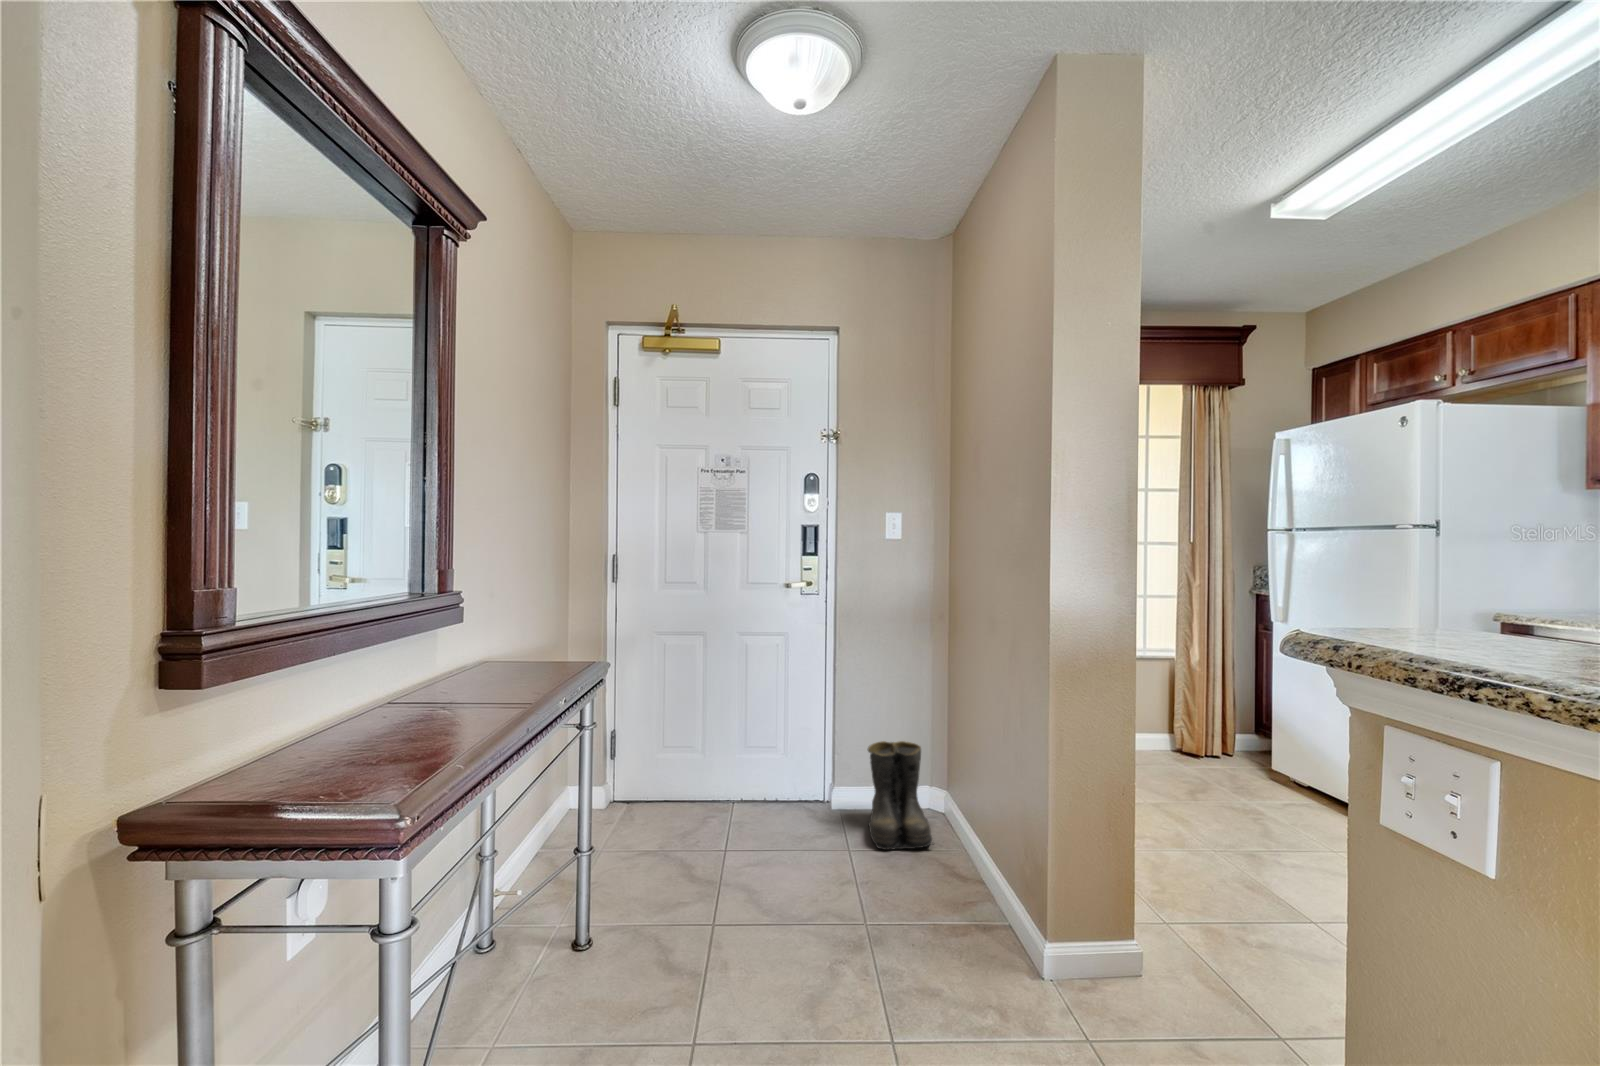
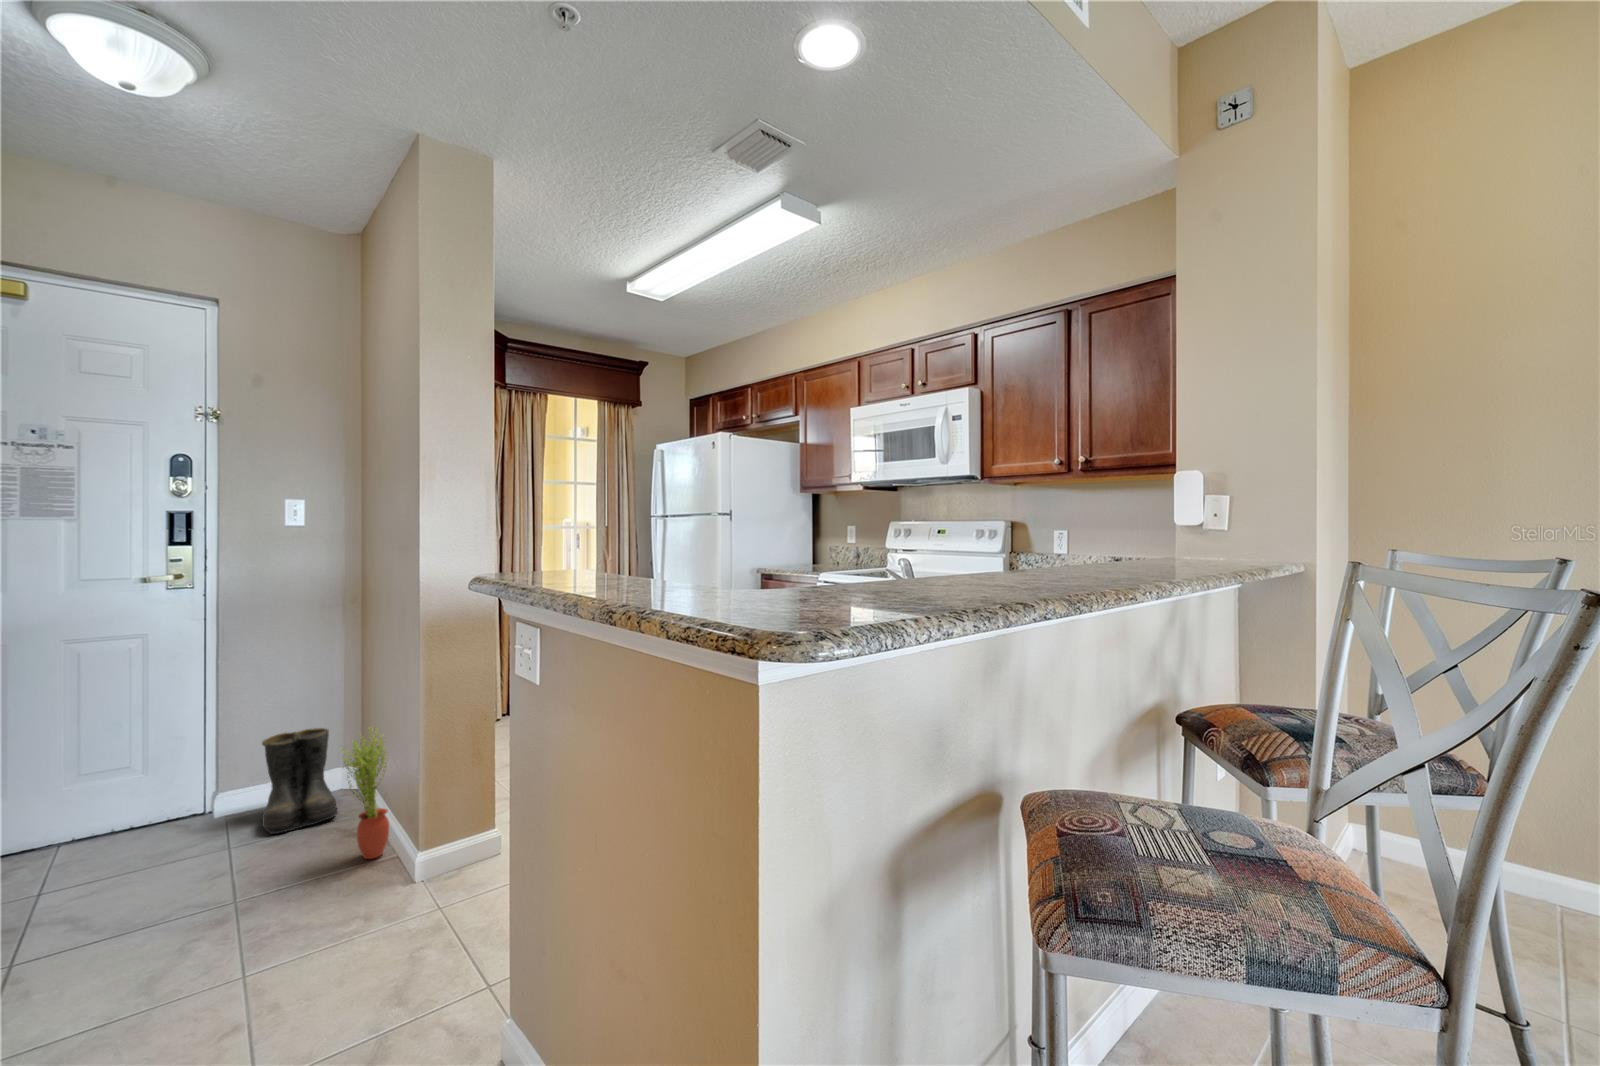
potted plant: none [948,768,998,926] -> present [342,727,389,859]

